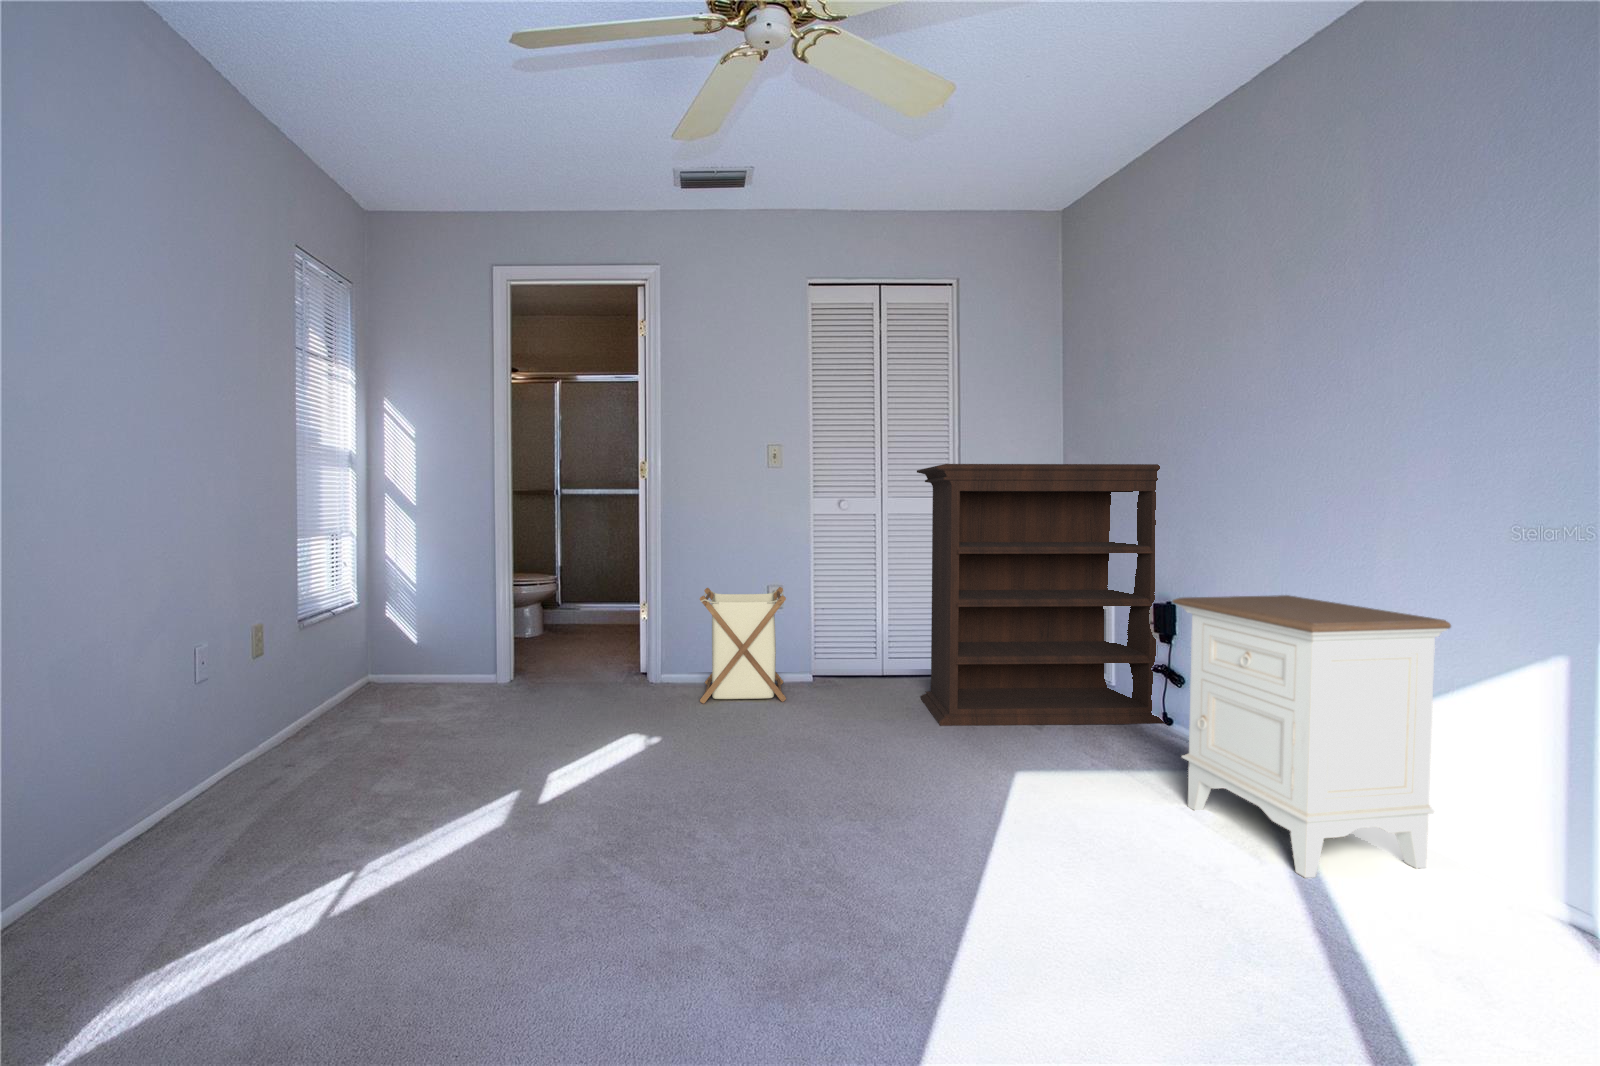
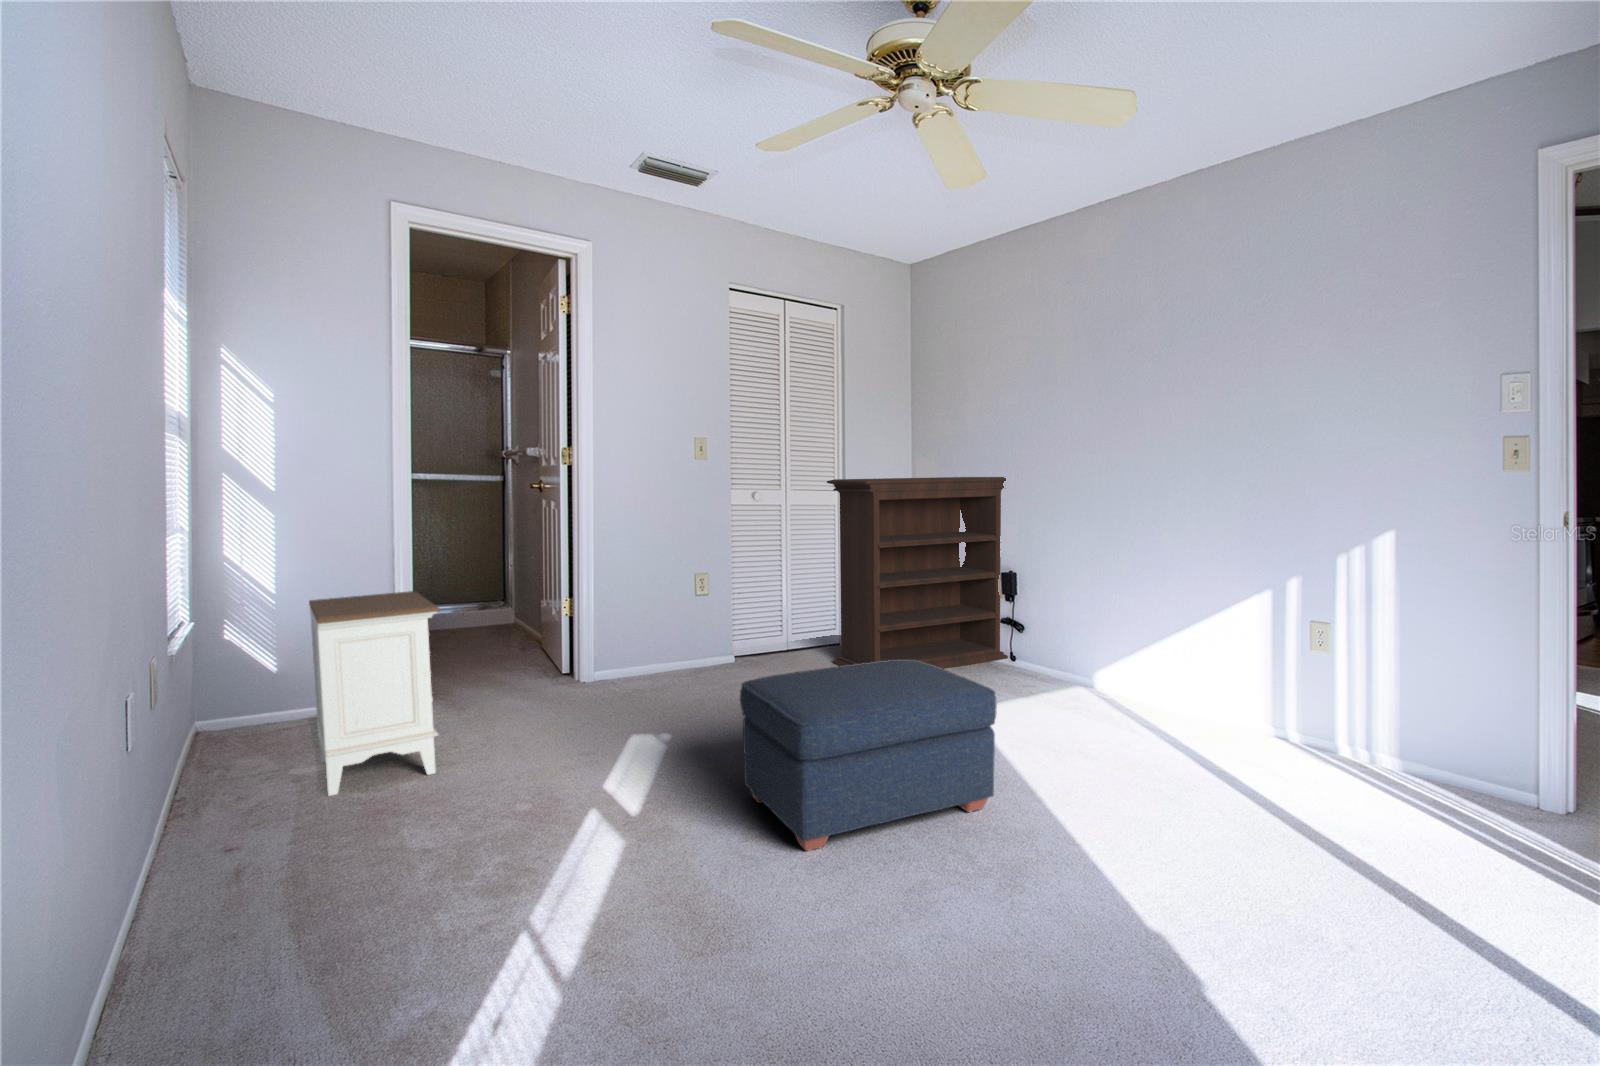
laundry basket: present [700,587,786,704] -> none [646,582,736,689]
nightstand: present [1173,595,1451,878] -> present [309,591,440,796]
ottoman: none [498,700,870,966] -> present [740,660,997,851]

